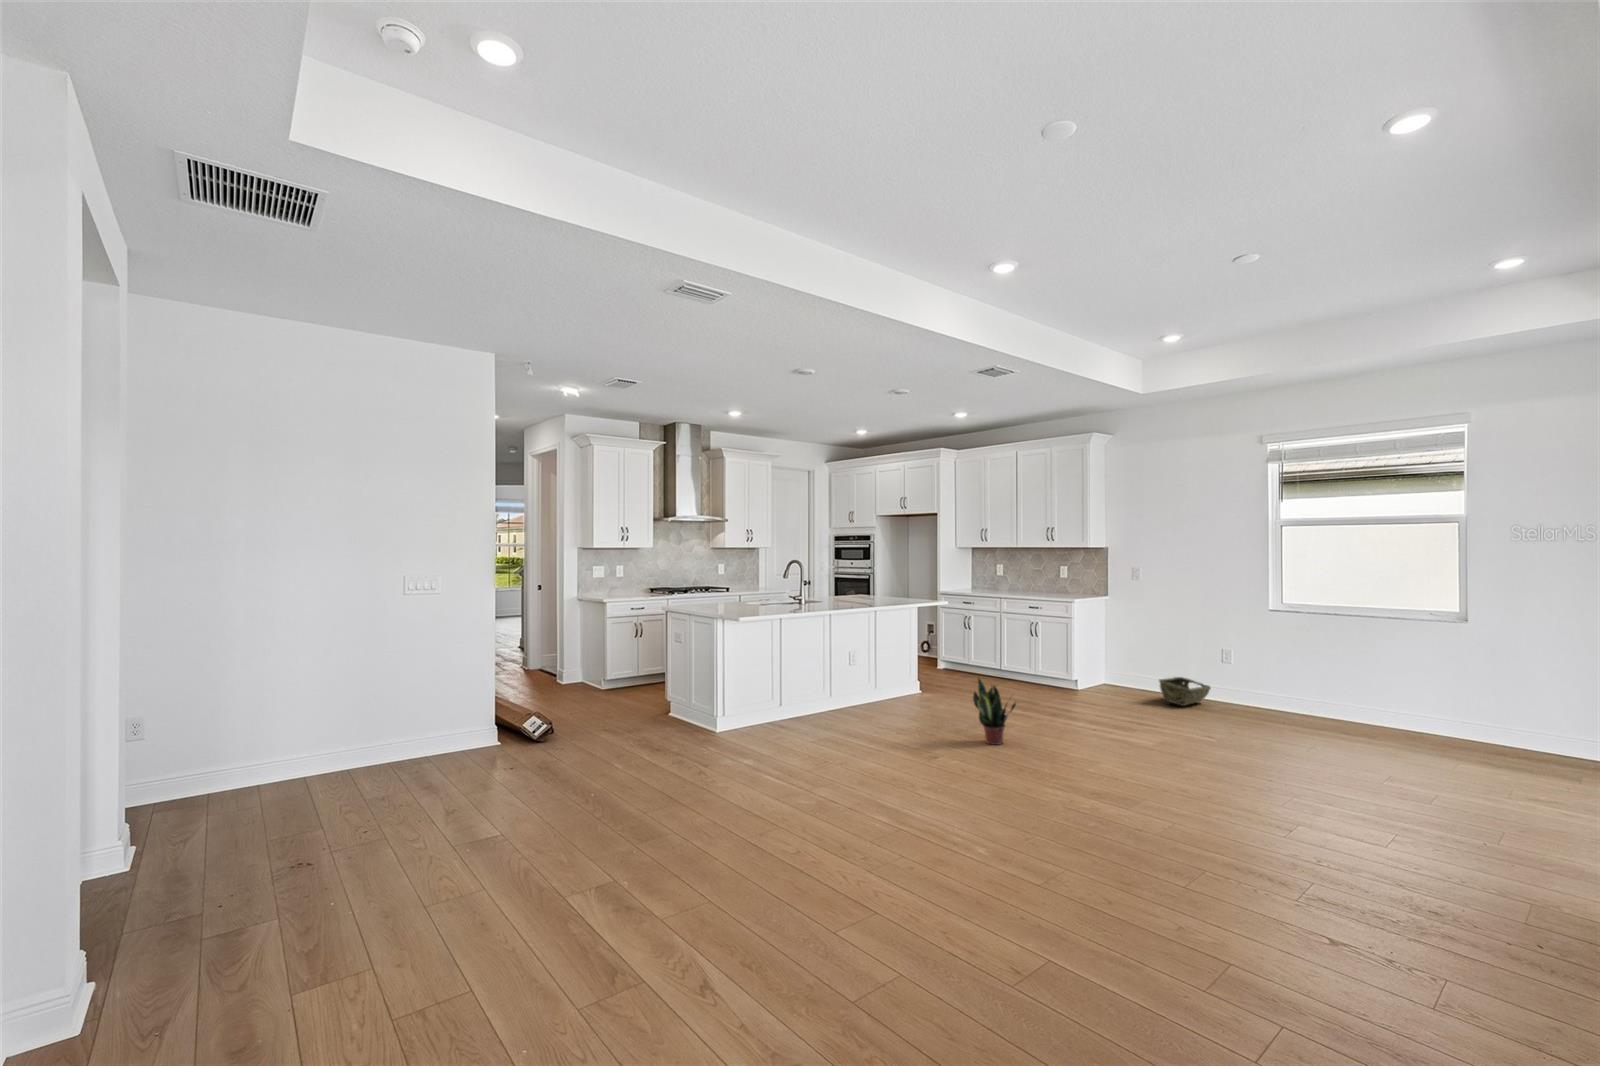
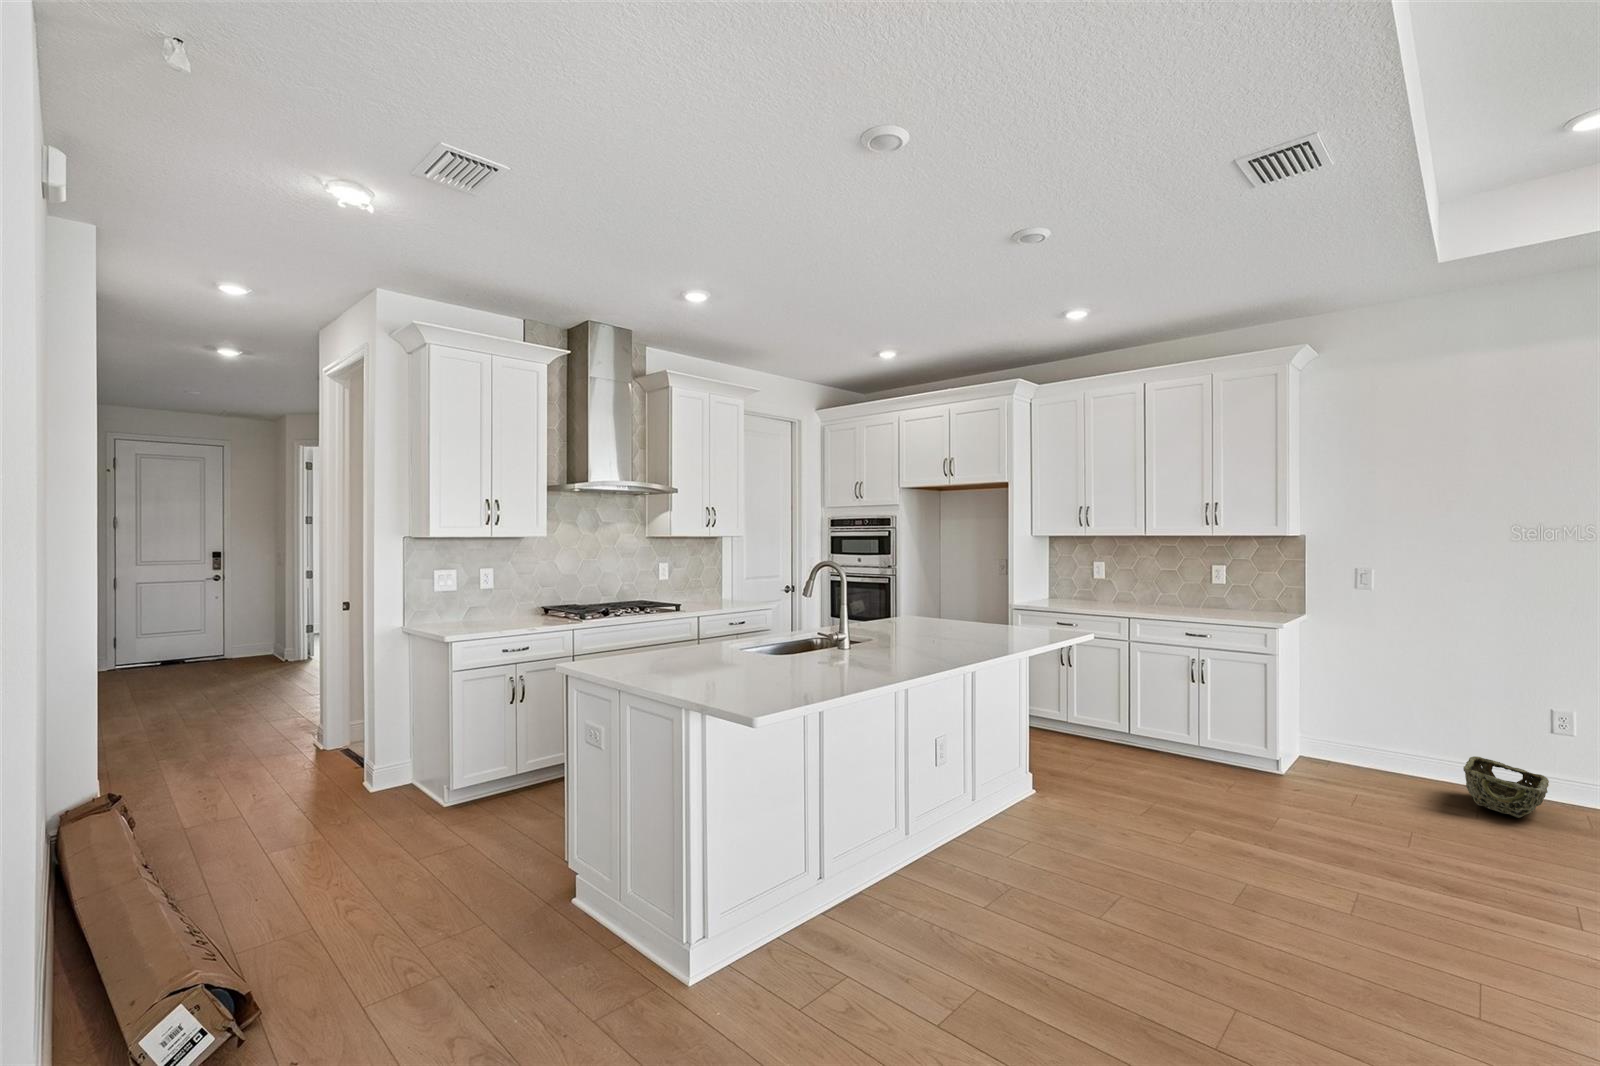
potted plant: present [973,678,1016,745] -> none [1295,838,1421,1007]

